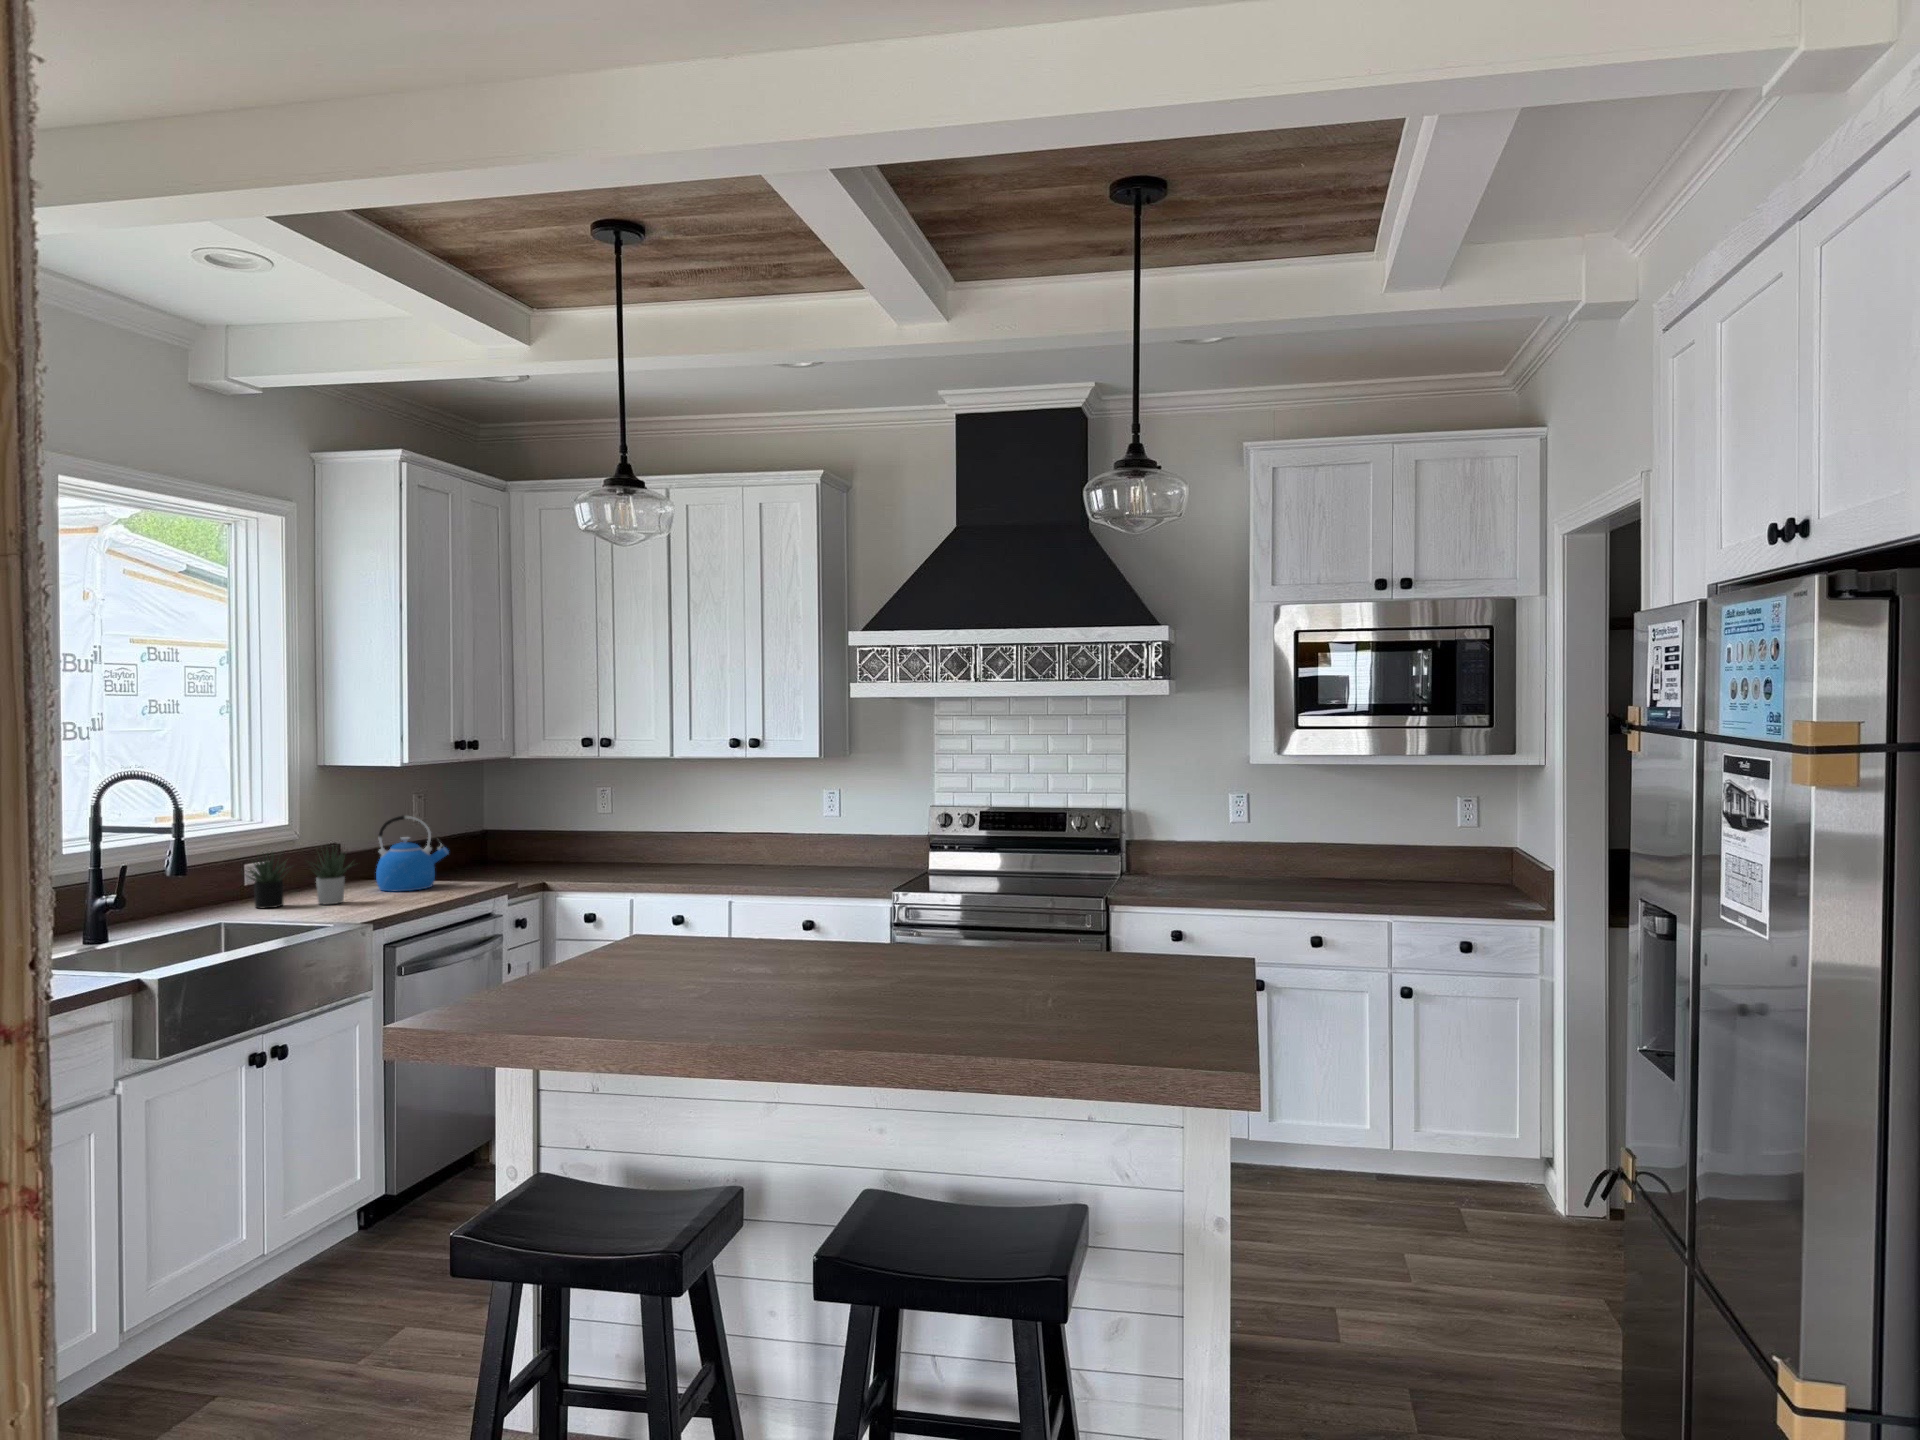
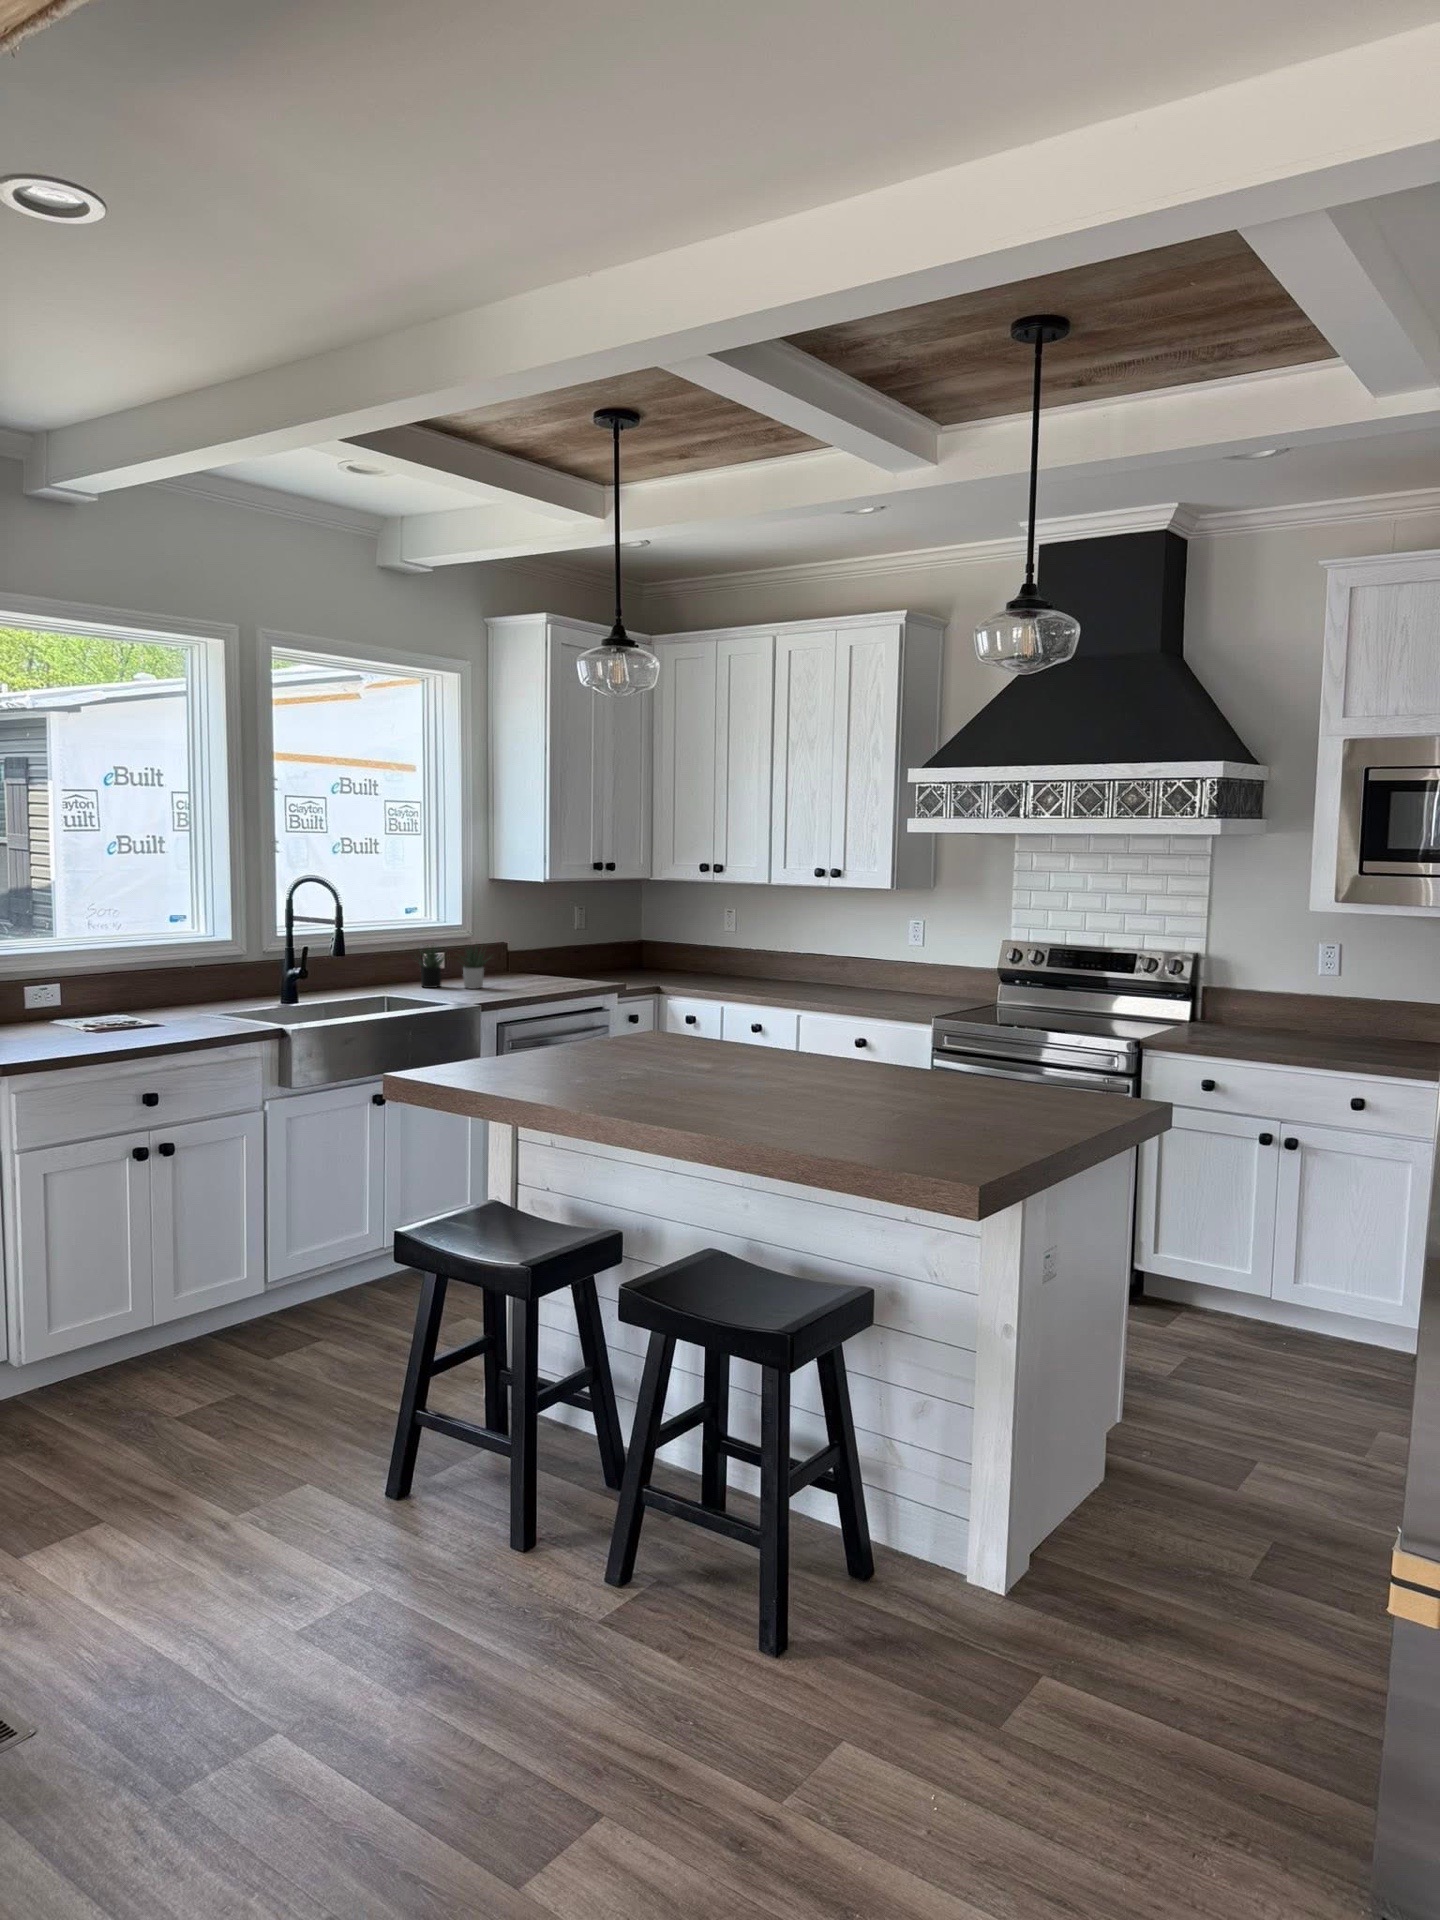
kettle: present [376,815,449,891] -> none [518,922,573,983]

